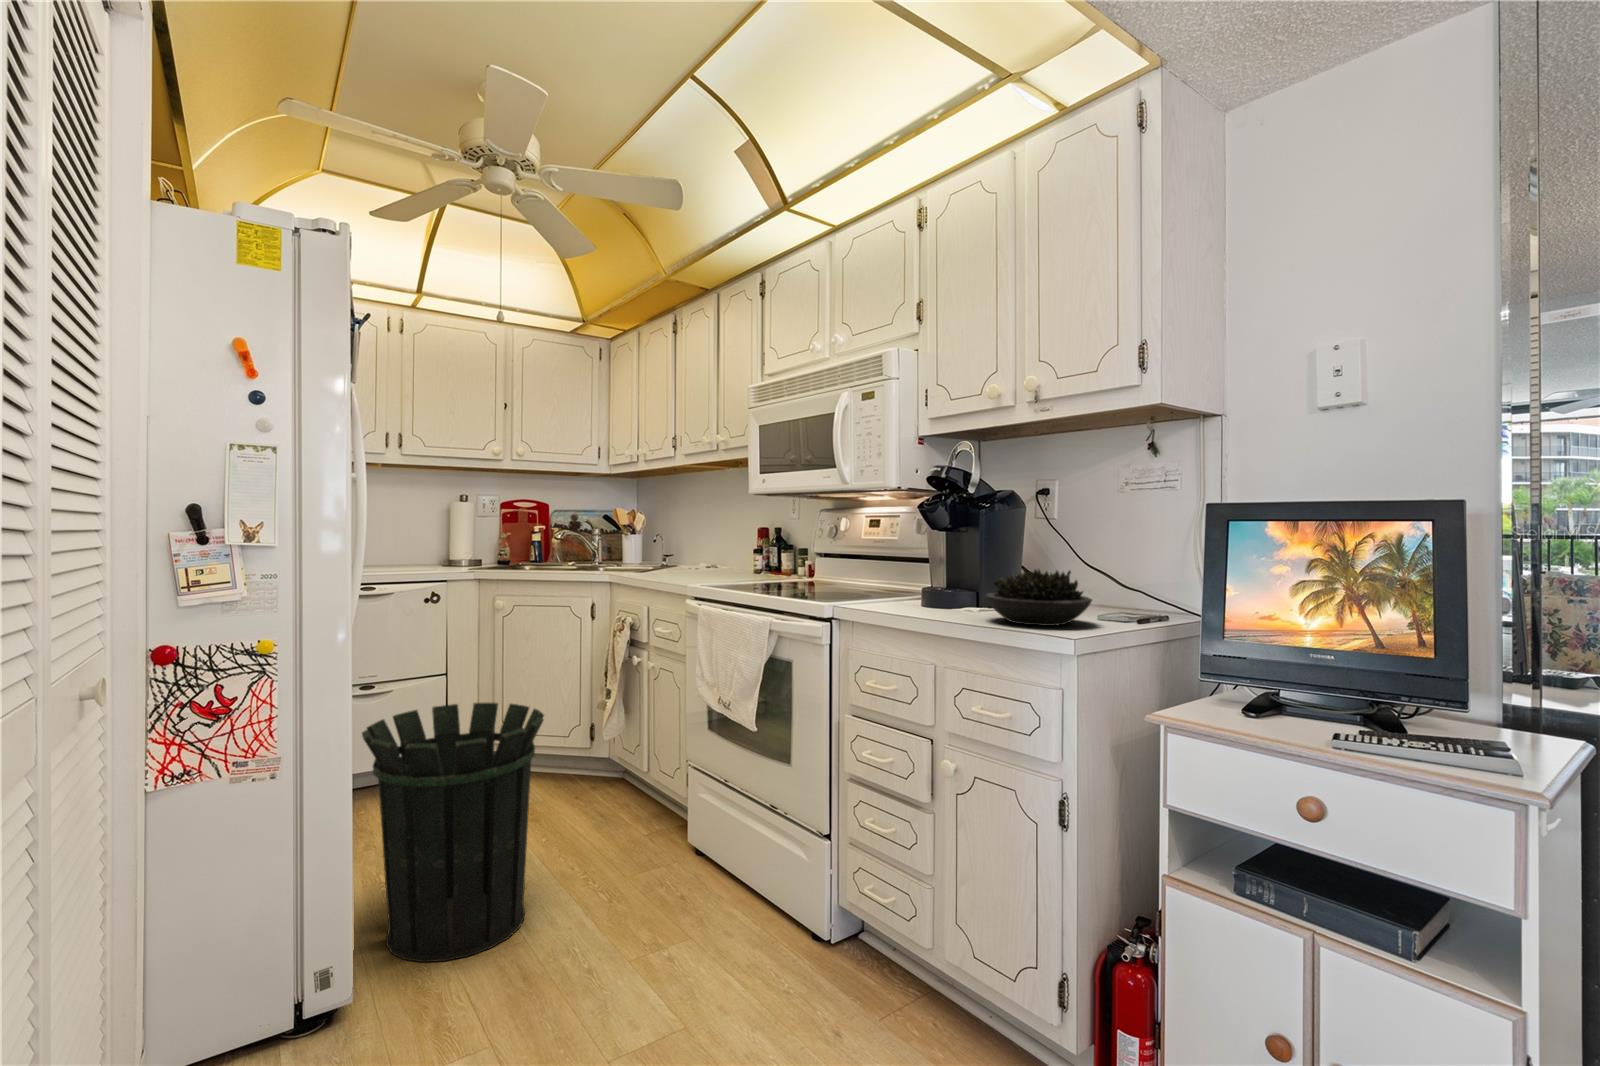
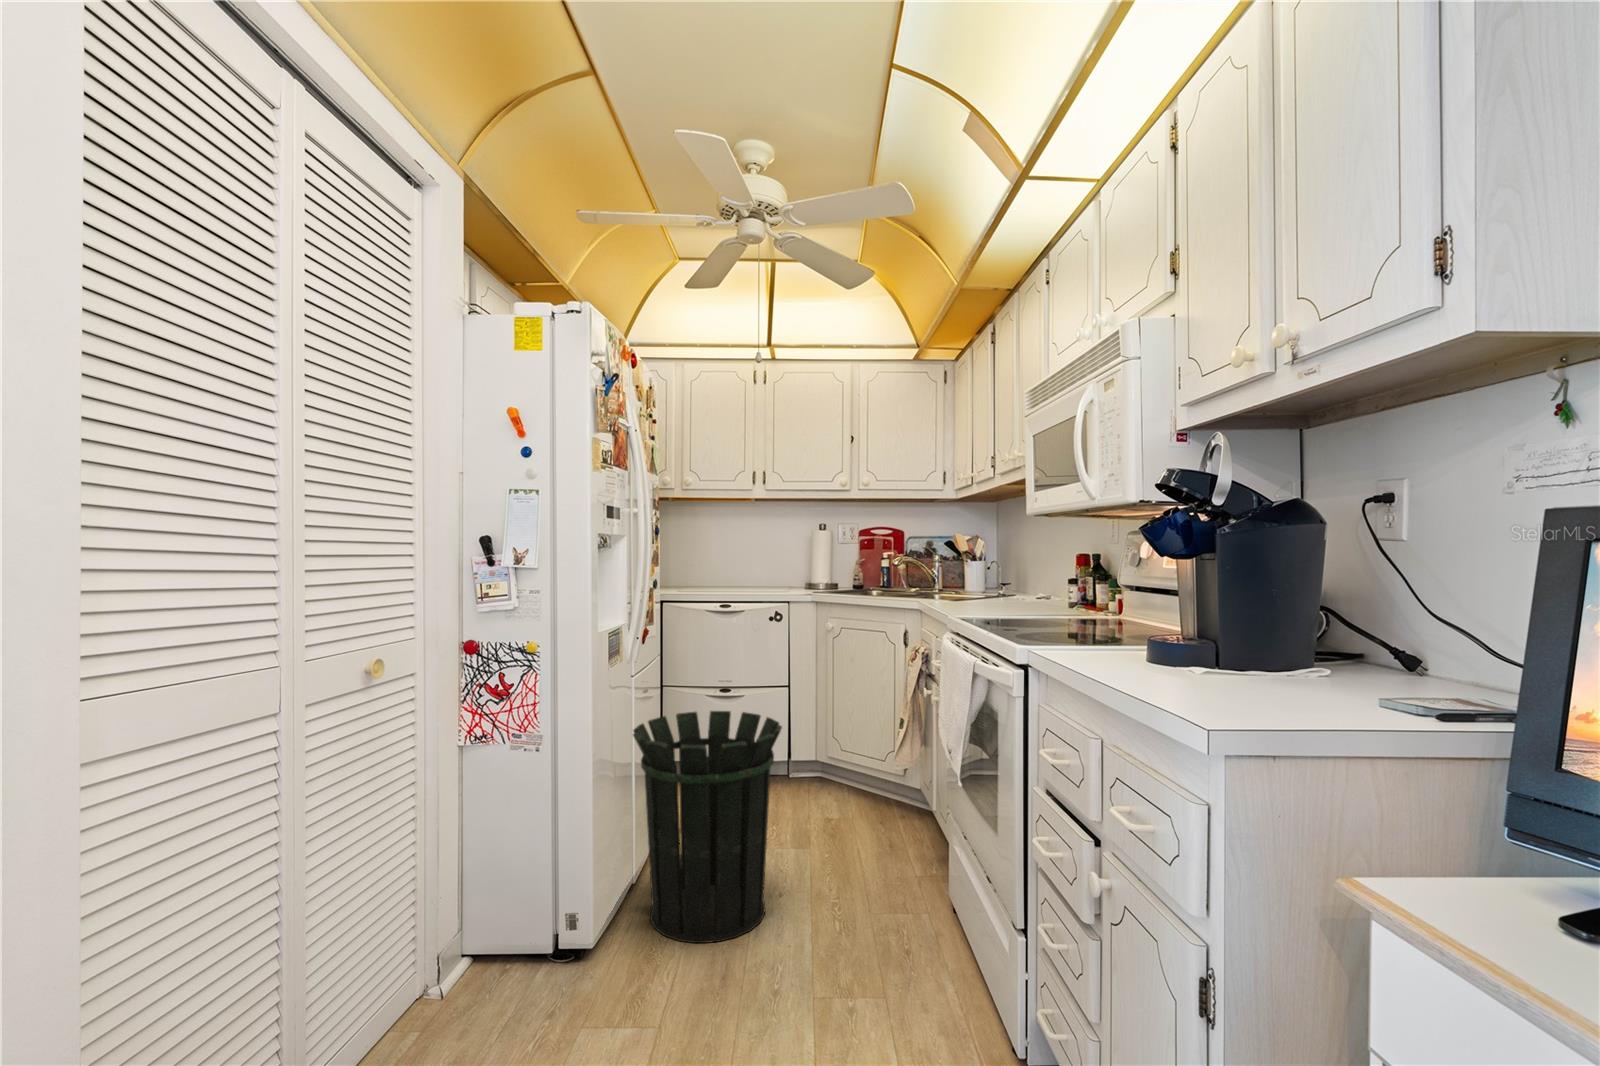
succulent plant: present [985,569,1092,626] -> none [1181,613,1370,705]

